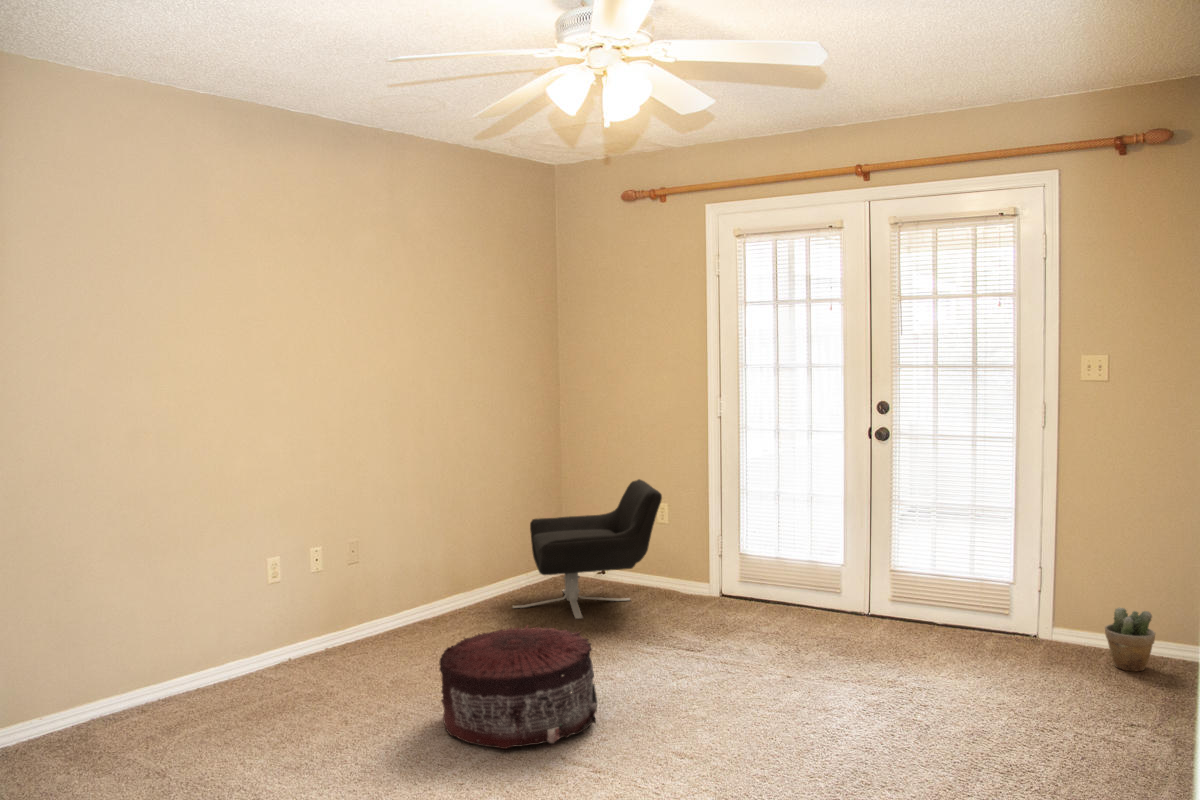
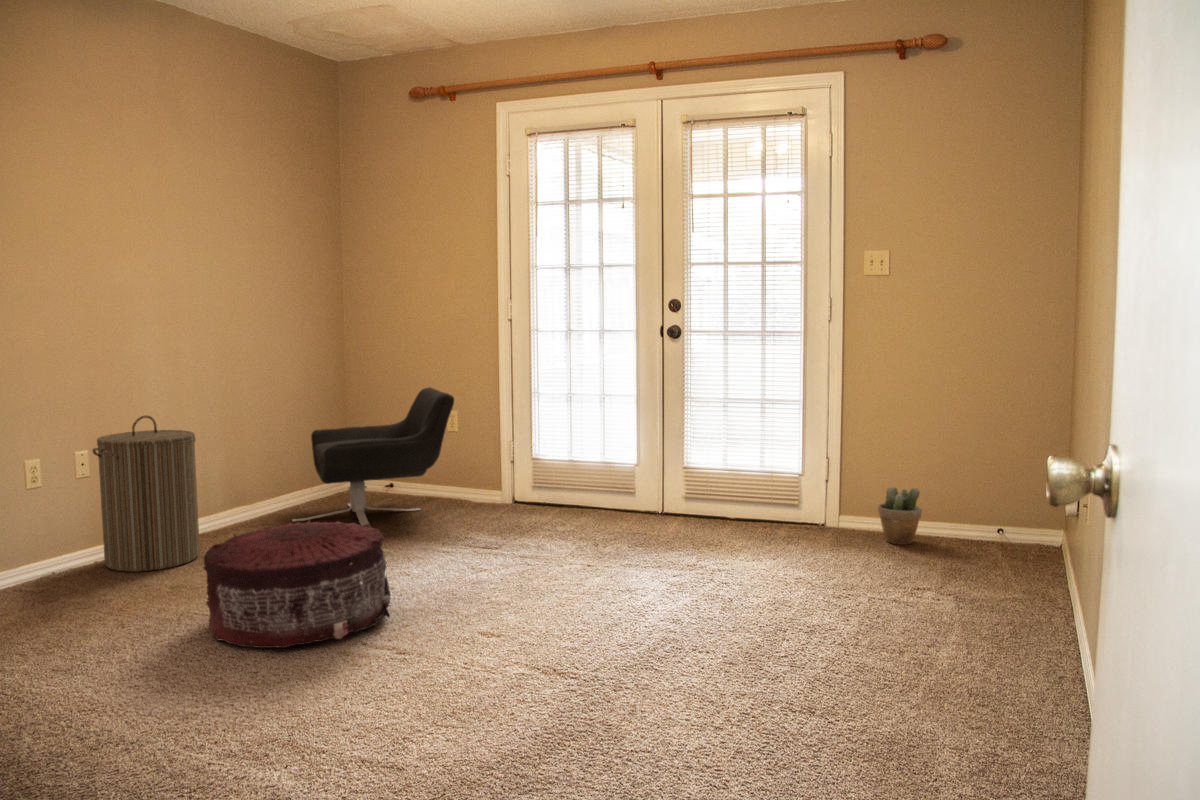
laundry hamper: none [348,517,434,657] -> present [93,415,200,572]

